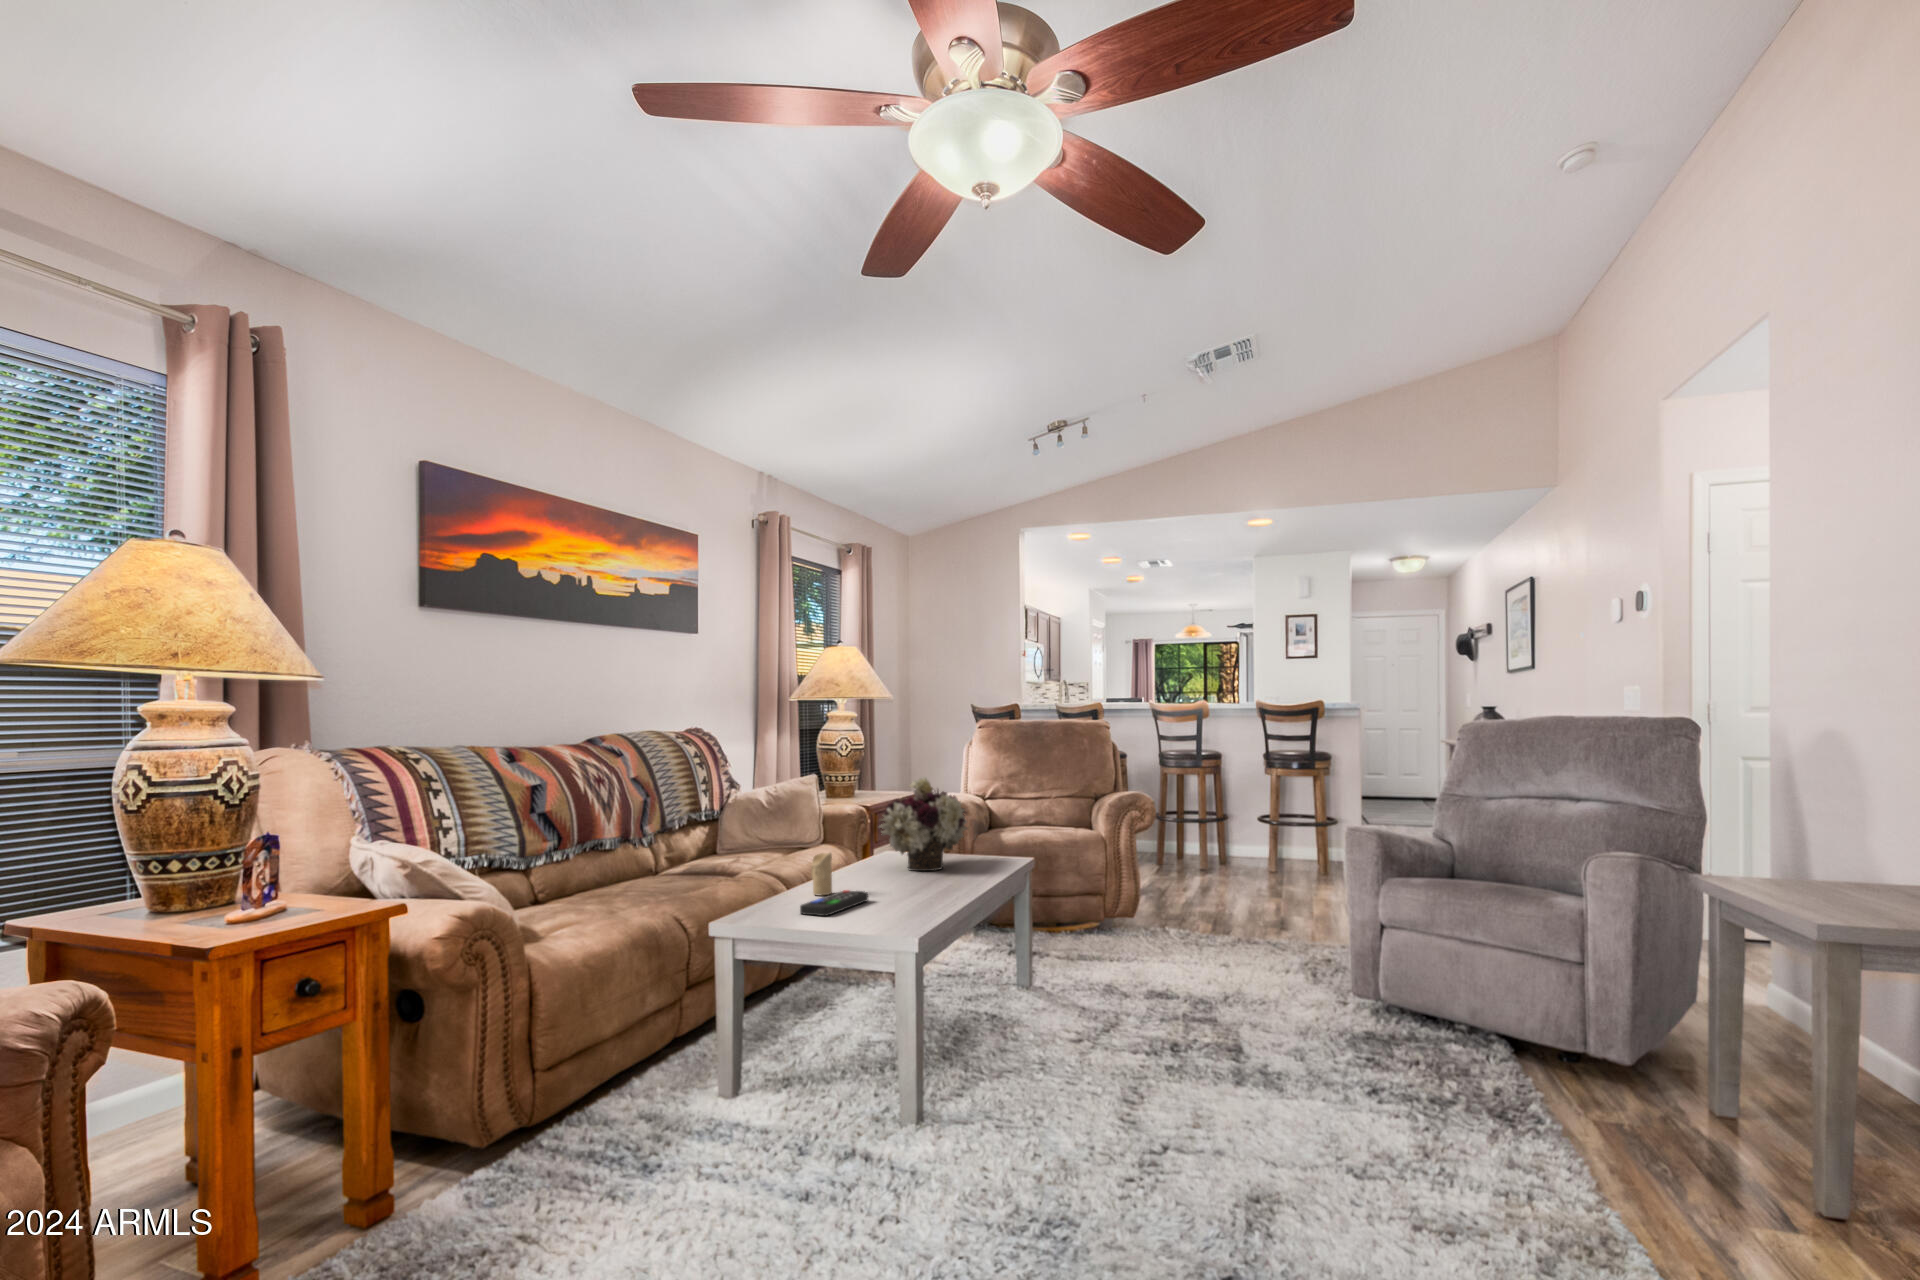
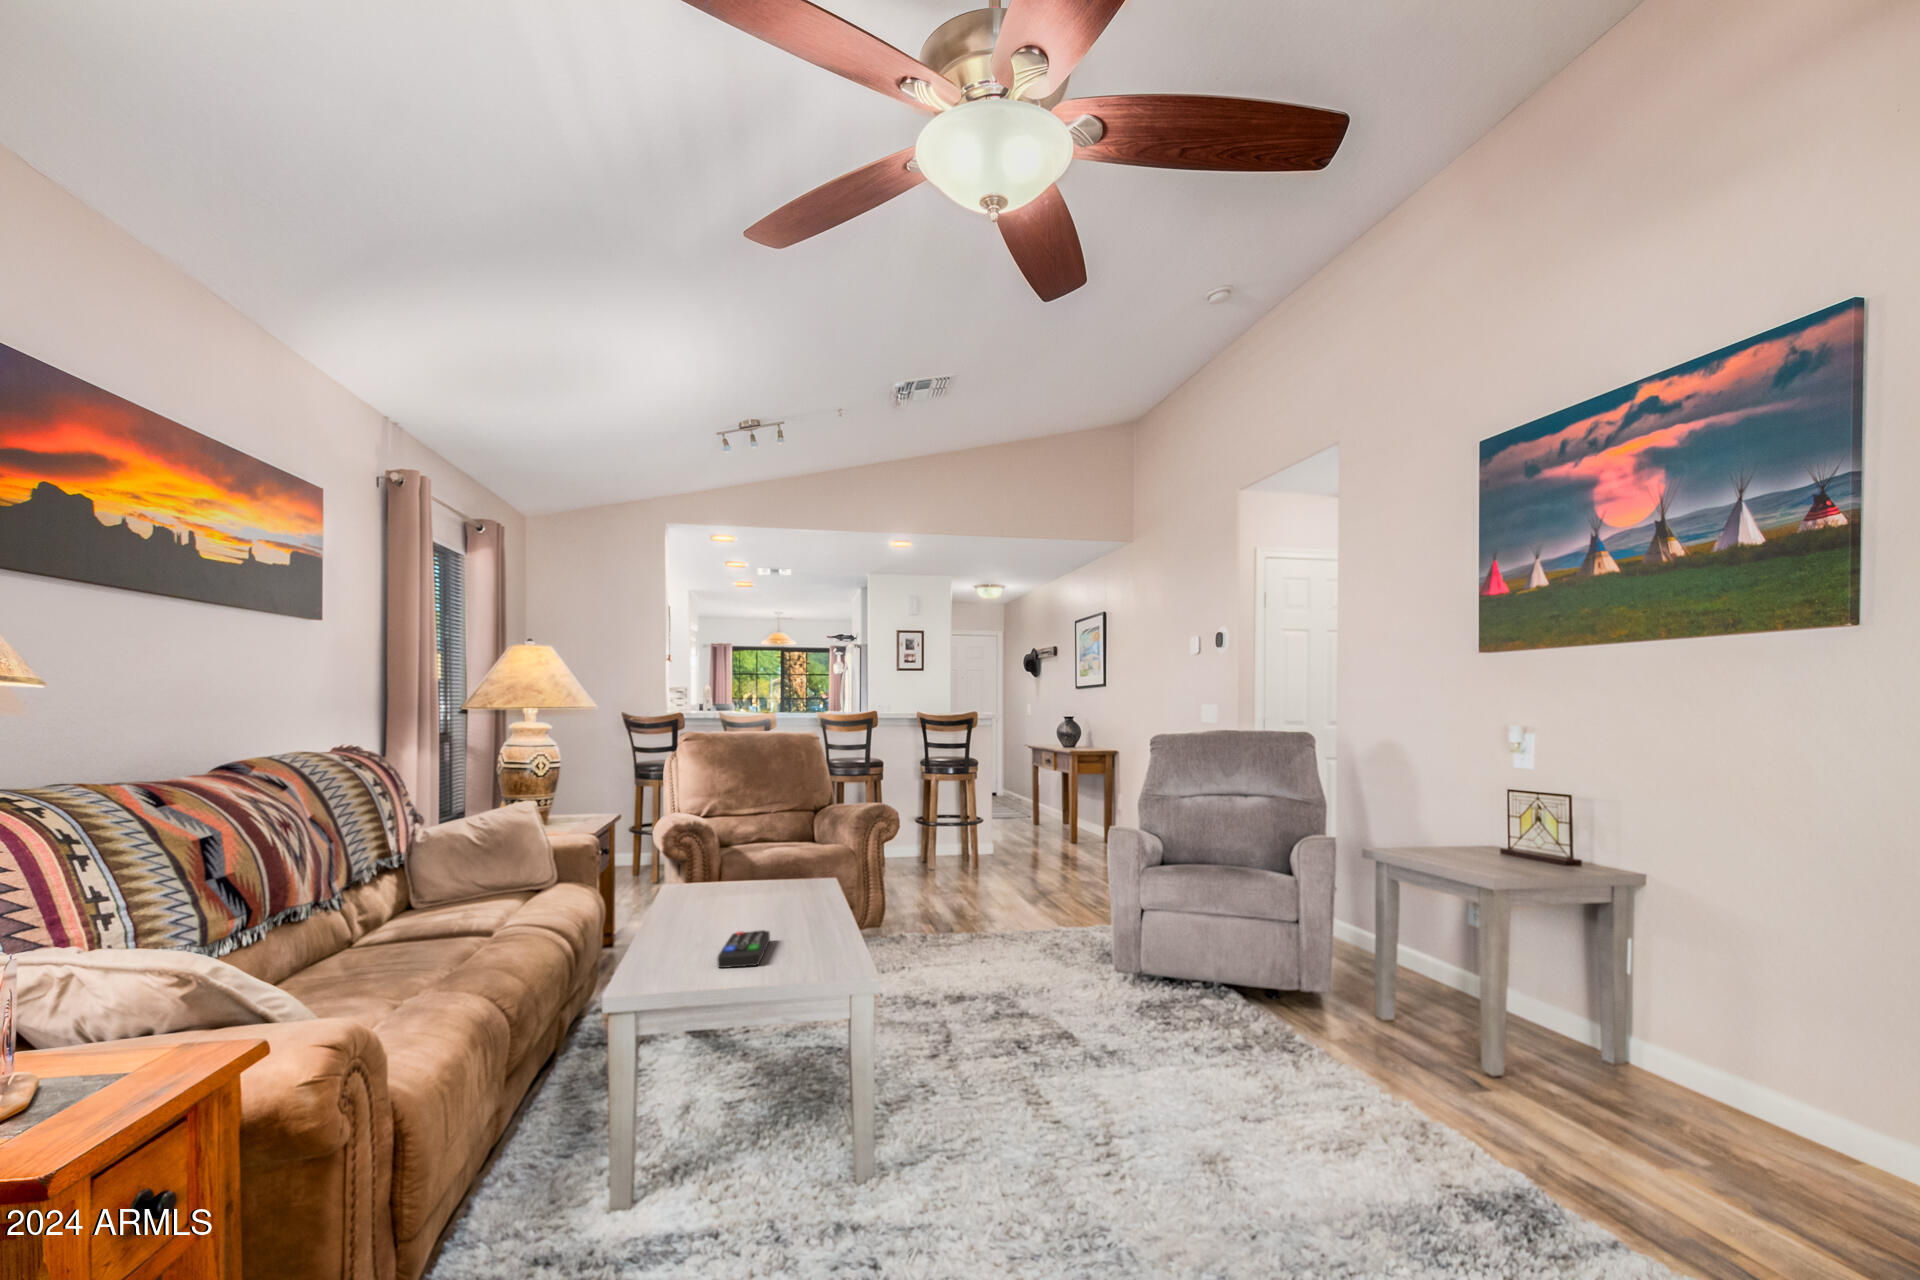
flower arrangement: present [879,778,968,871] -> none [707,793,801,902]
candle: present [811,853,832,895] -> none [681,889,708,943]

